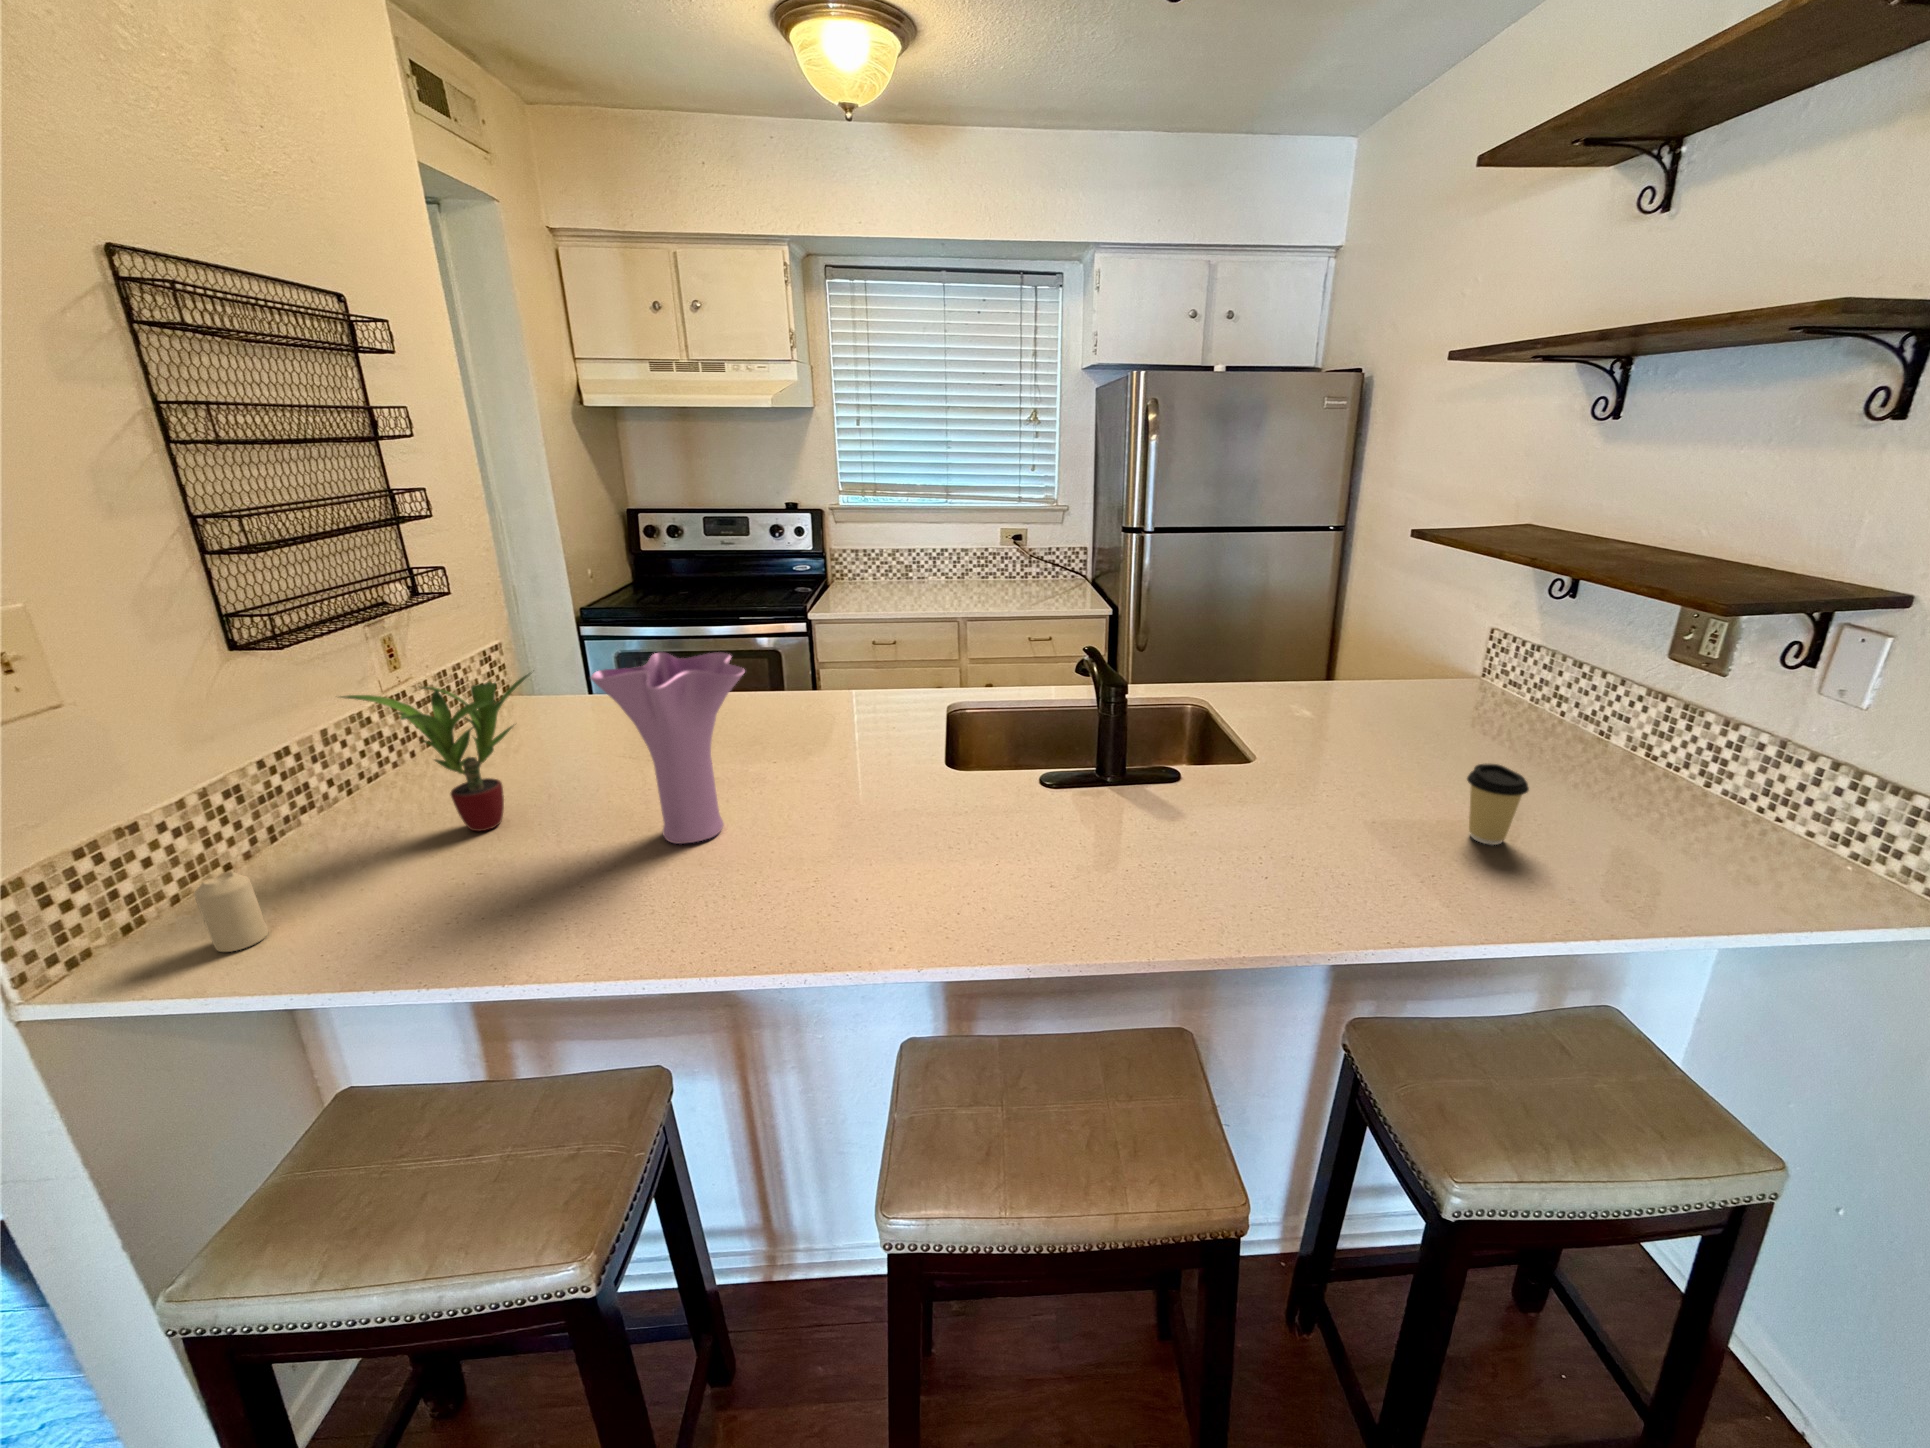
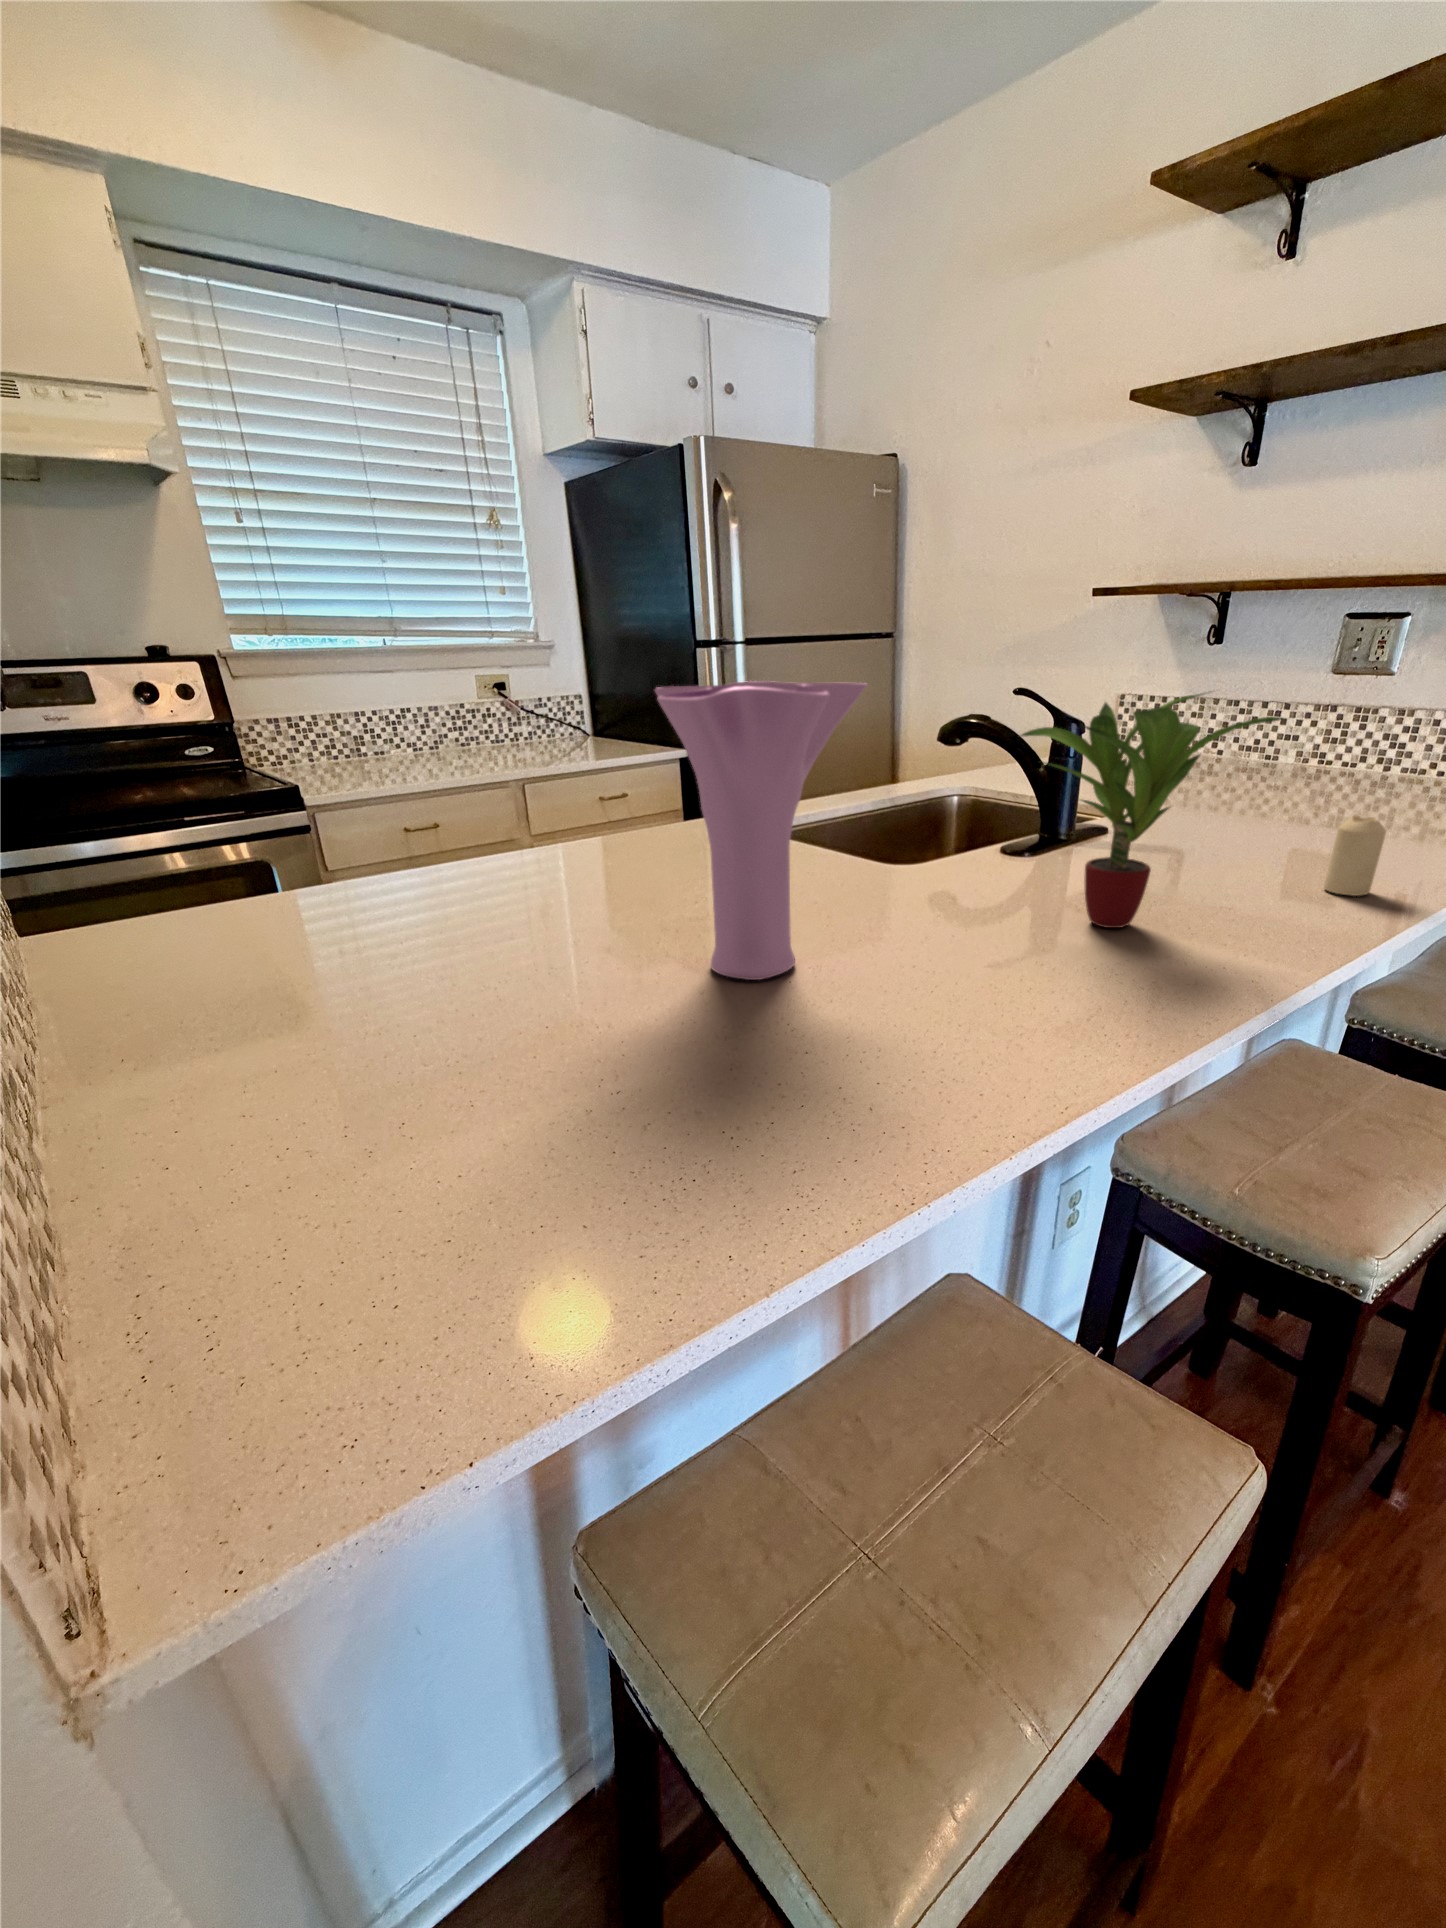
potted plant: present [341,673,530,831] -> present [1021,691,1283,928]
coffee cup: present [1467,764,1529,845] -> none [1349,745,1409,817]
candle: present [194,871,268,952] -> present [1324,816,1386,896]

